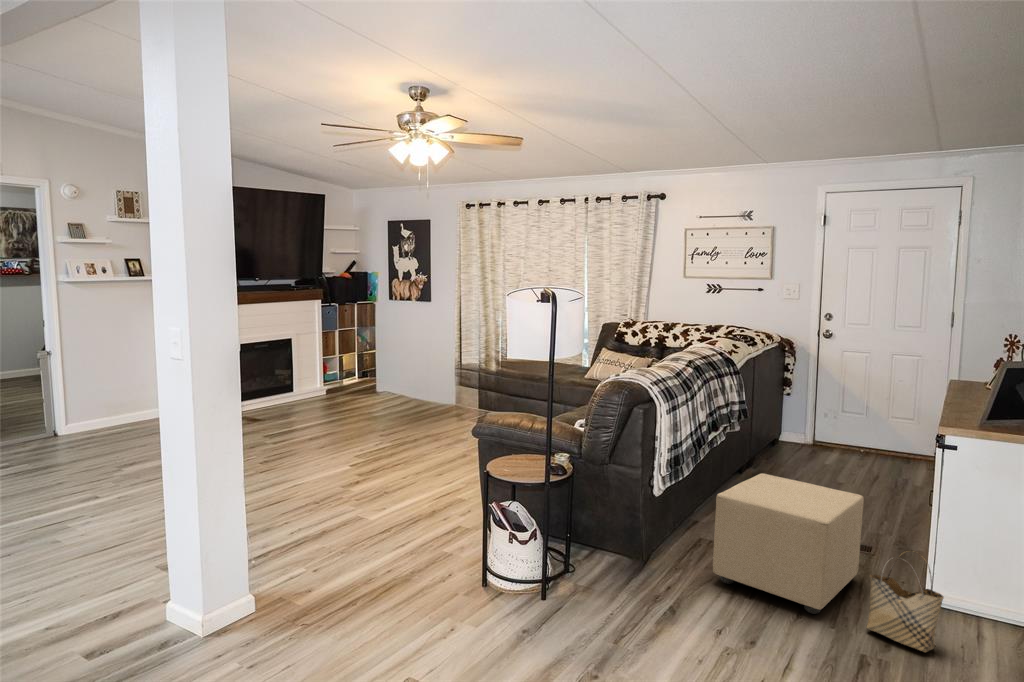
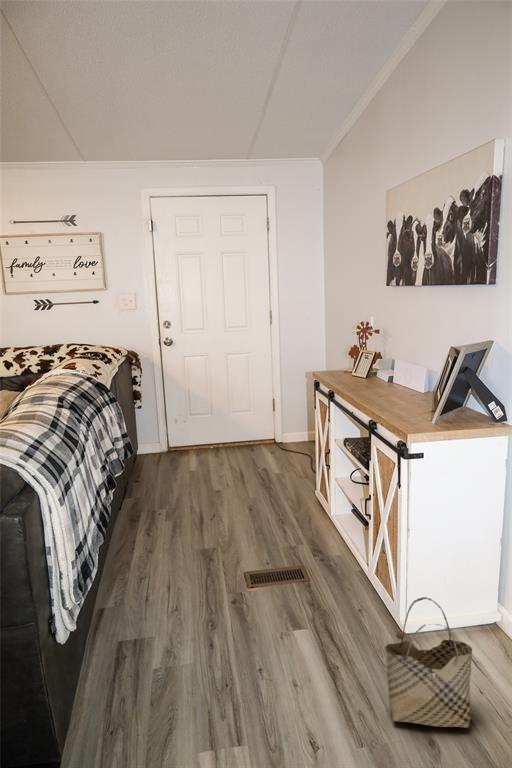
ottoman: present [713,473,864,614] -> none [165,530,340,732]

